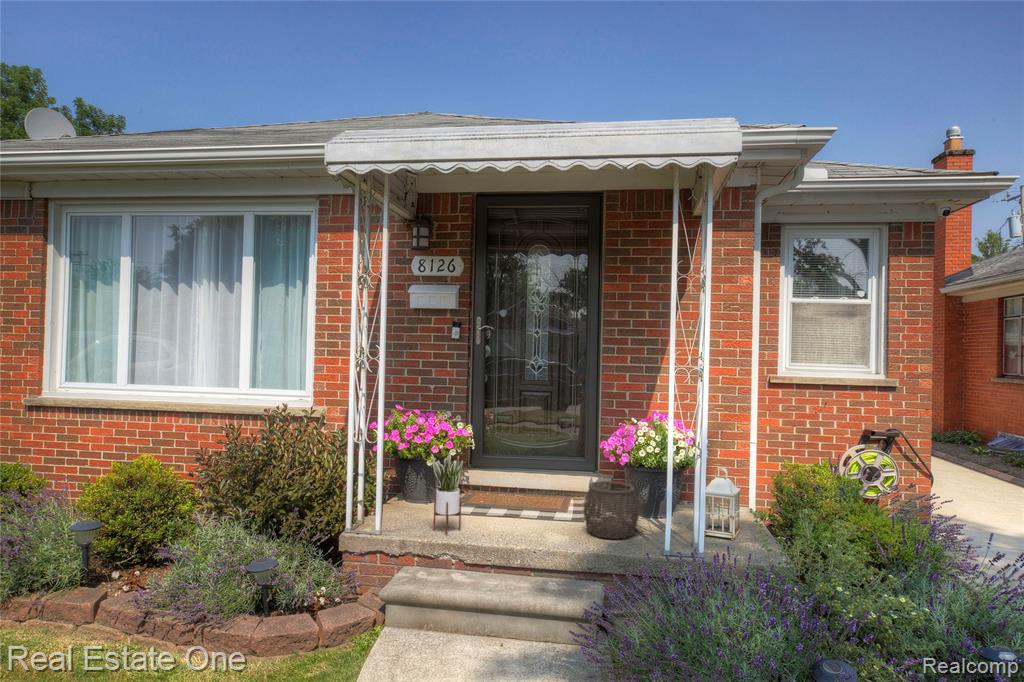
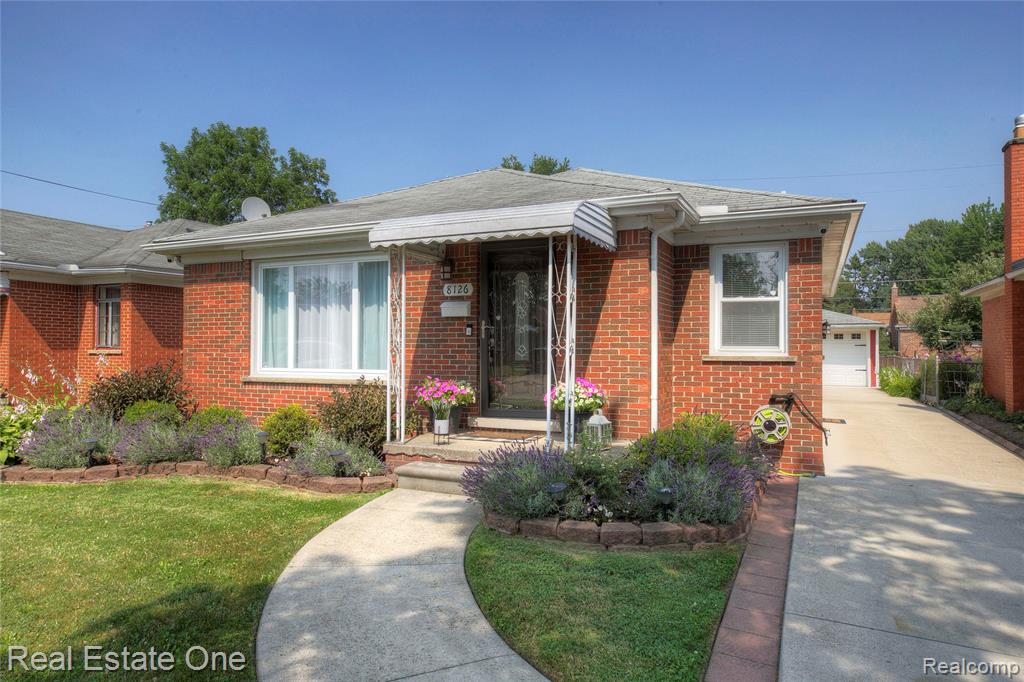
woven basket: present [583,481,639,539] -> none [519,417,555,450]

